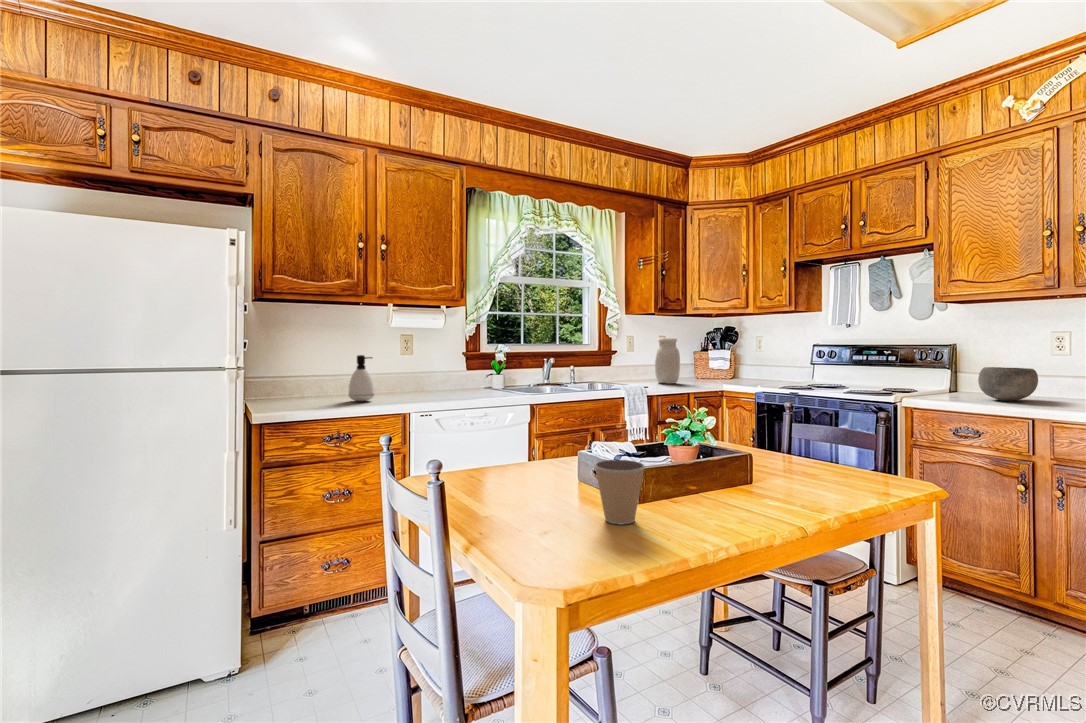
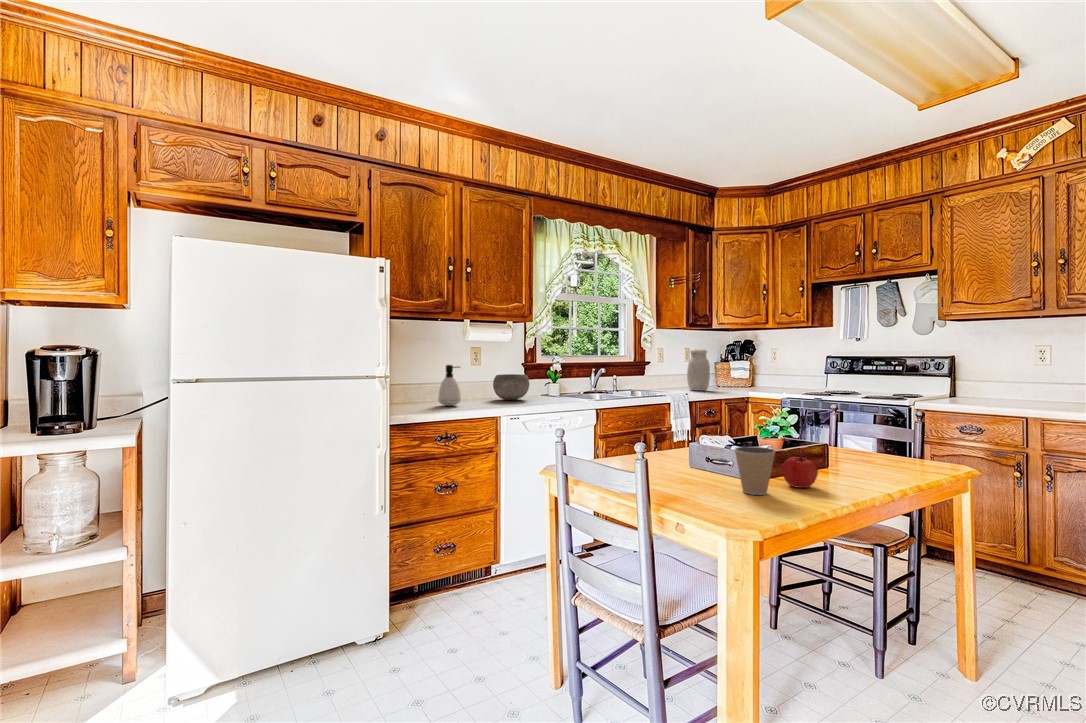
bowl: present [978,367,1038,401] -> present [493,374,529,400]
apple: none [665,470,709,514] -> present [782,455,818,488]

